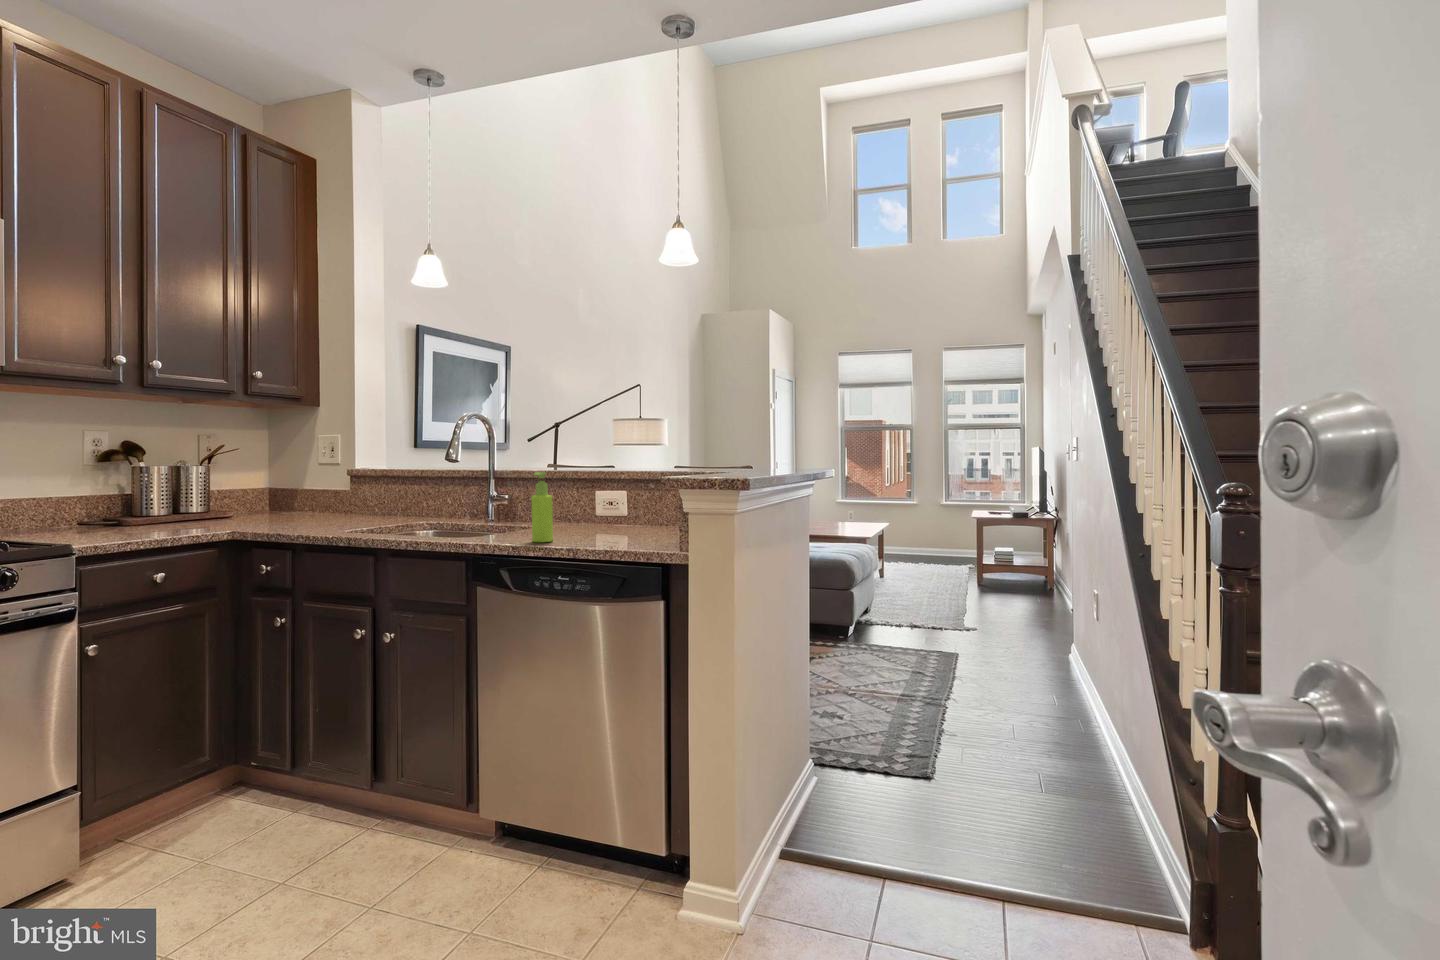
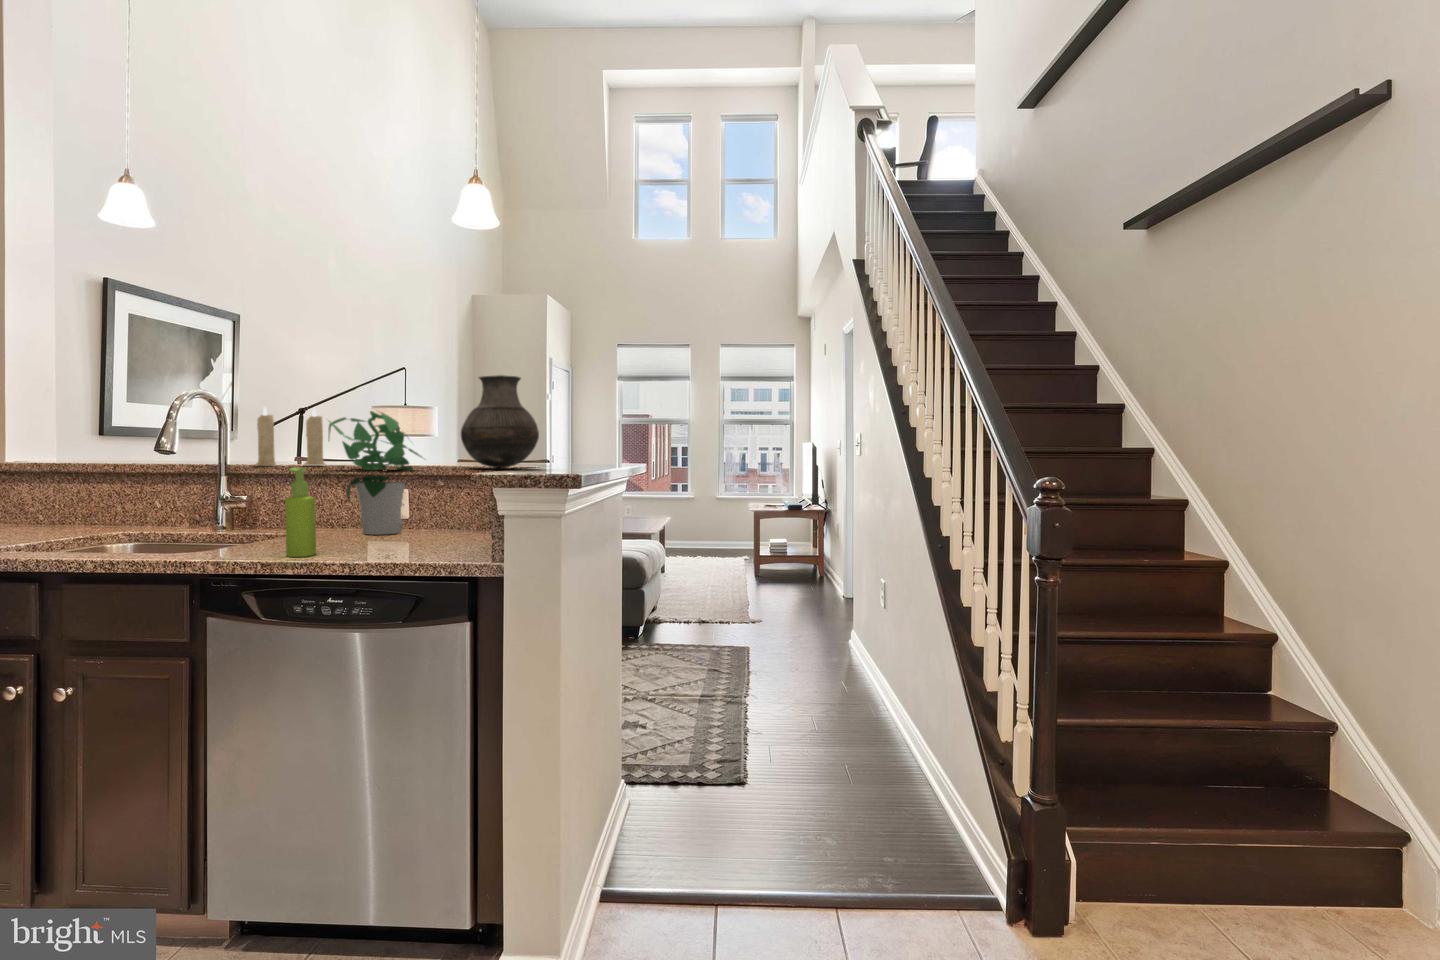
vase: none [671,391,736,473] -> present [461,375,539,468]
candle: none [514,423,566,472] -> present [255,407,325,466]
potted plant: none [565,425,641,528] -> present [328,411,421,535]

